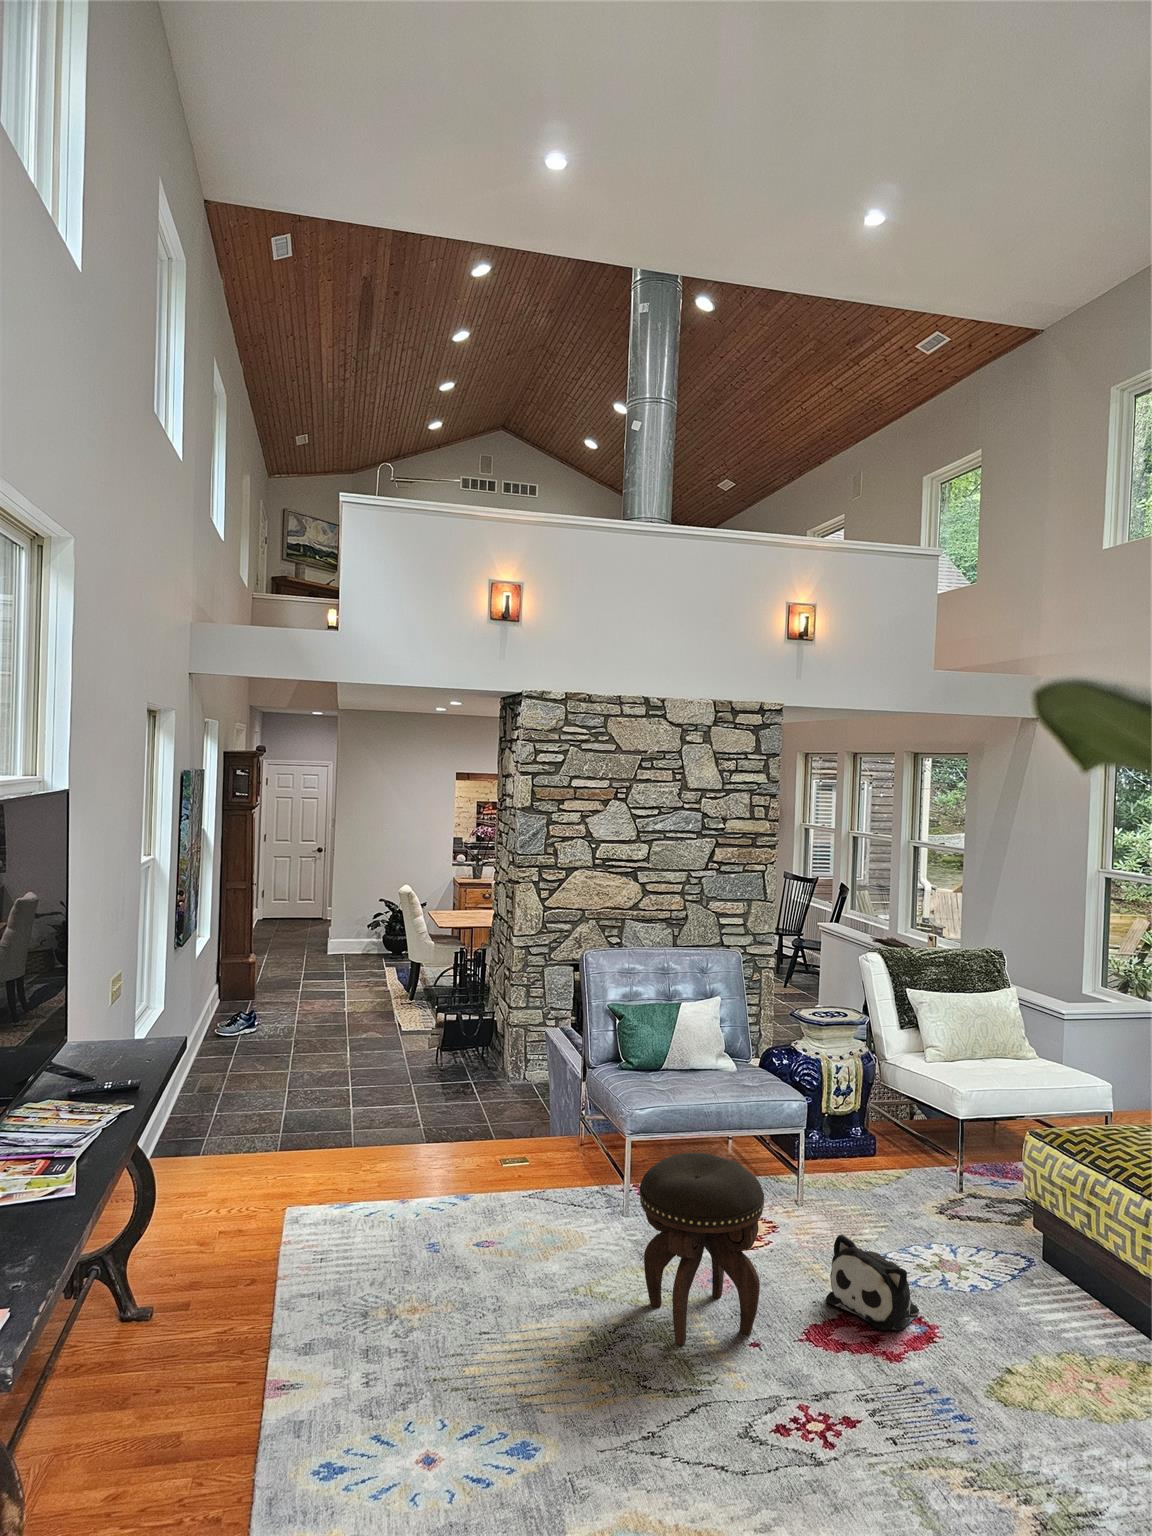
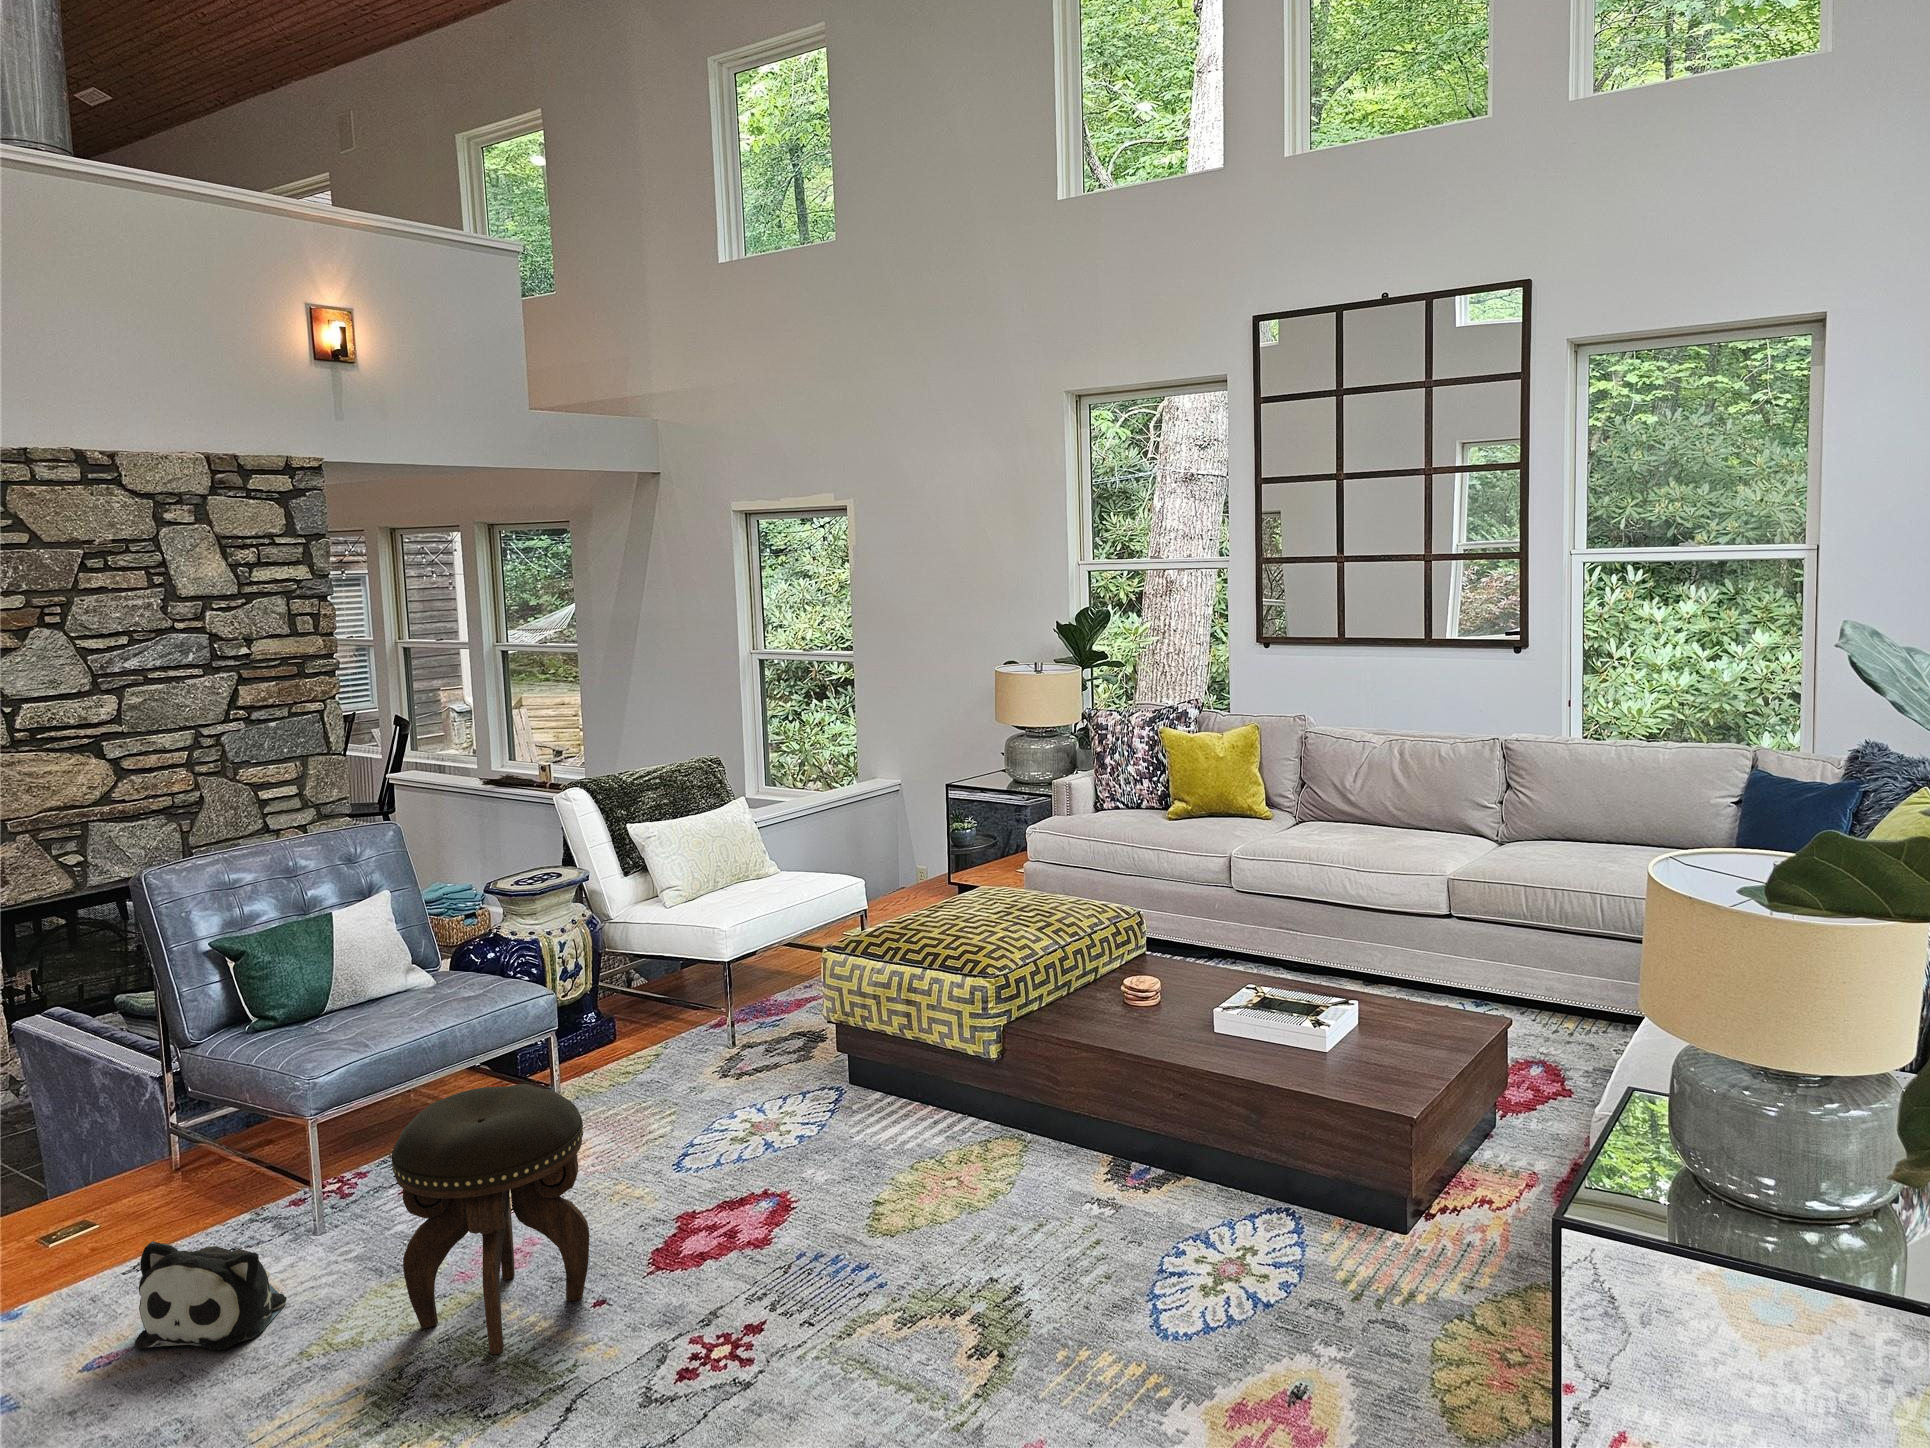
plush toy: present [826,1234,919,1330] -> present [135,1241,287,1350]

